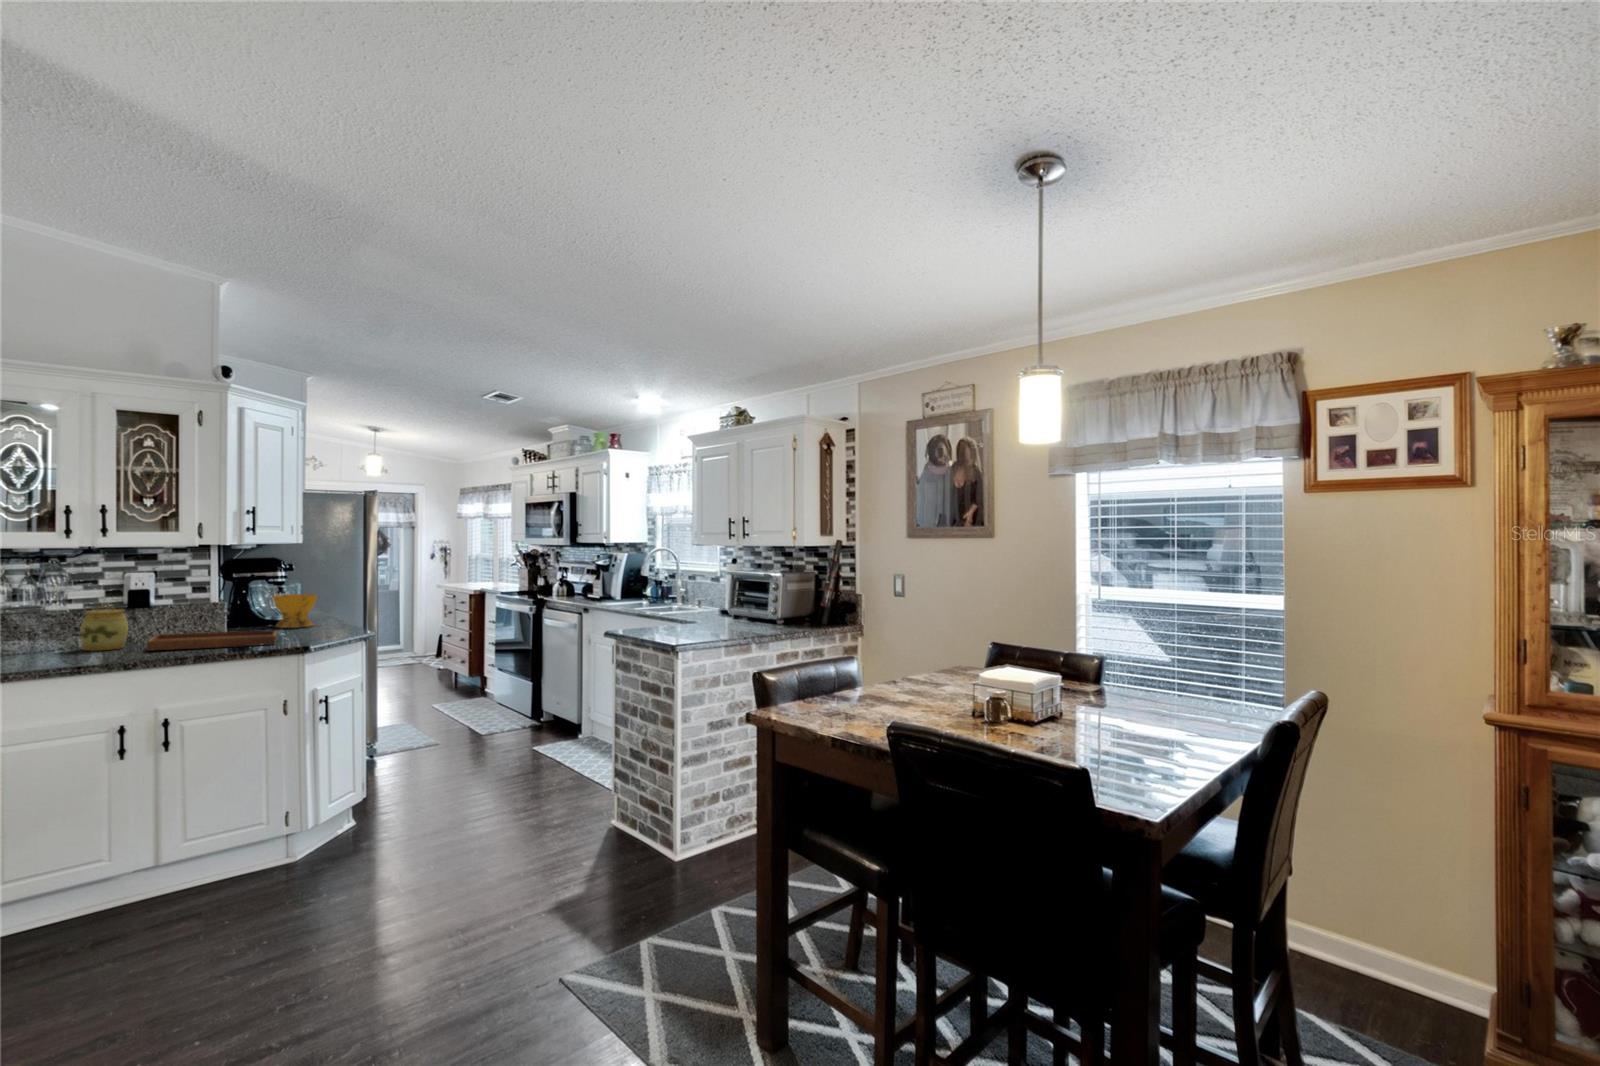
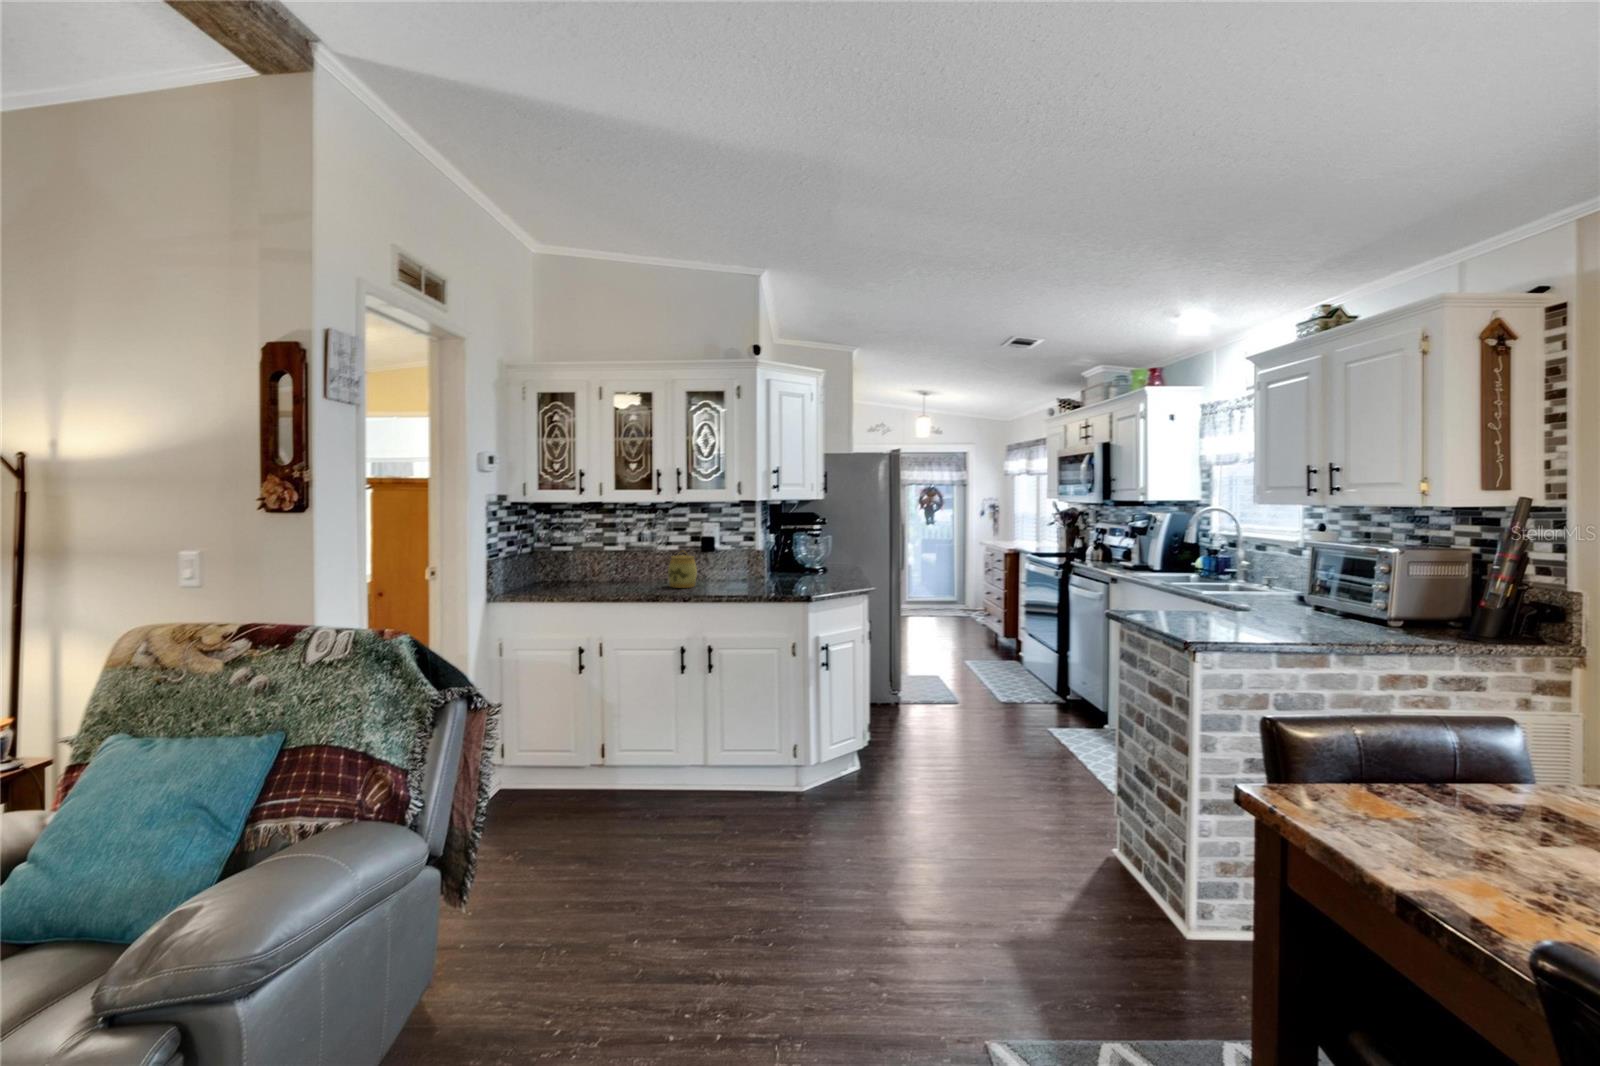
bowl: present [273,594,317,628] -> none [801,548,835,579]
tray: present [147,610,278,651] -> none [702,561,795,595]

